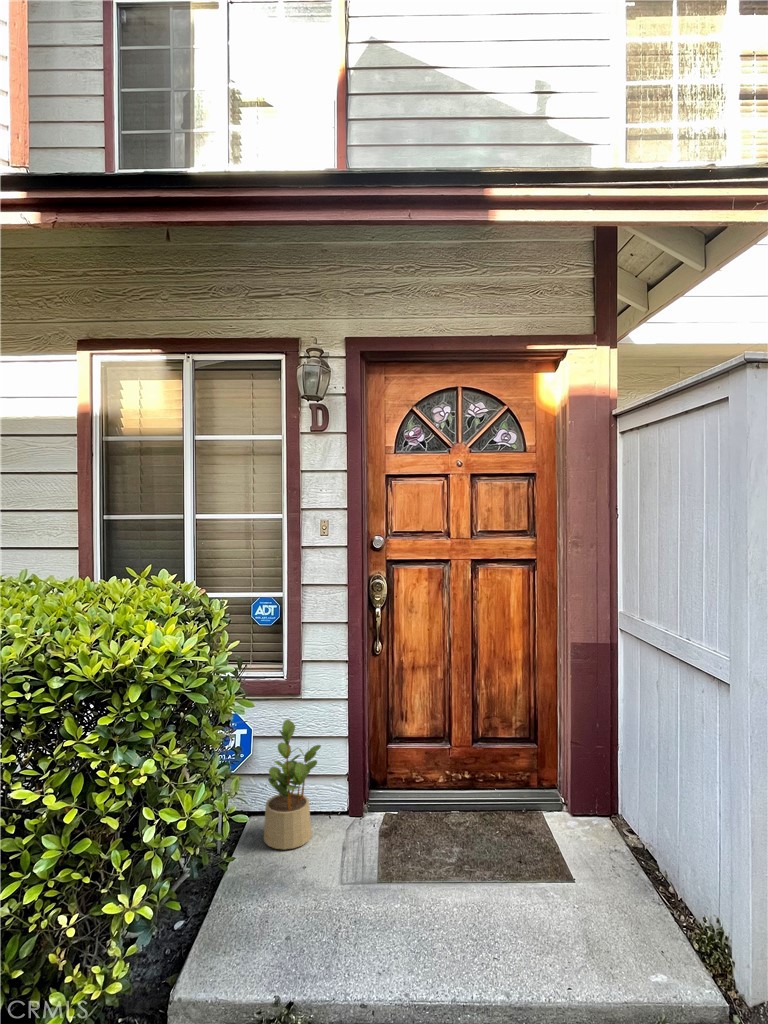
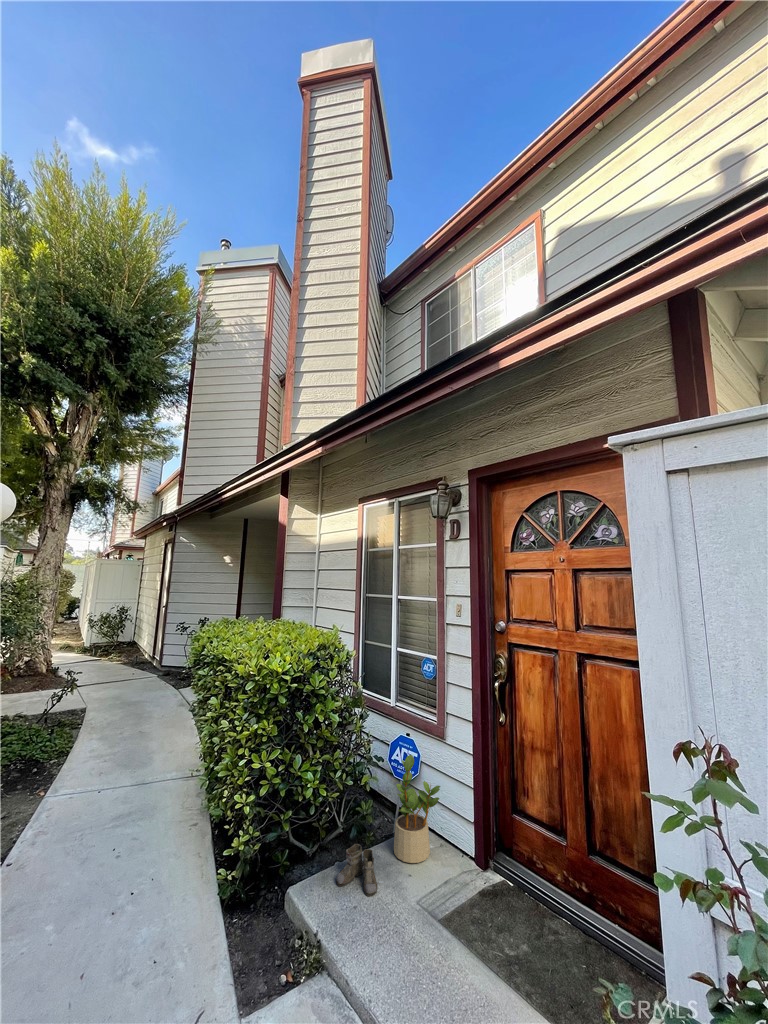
boots: none [239,846,310,907] -> present [336,844,377,897]

